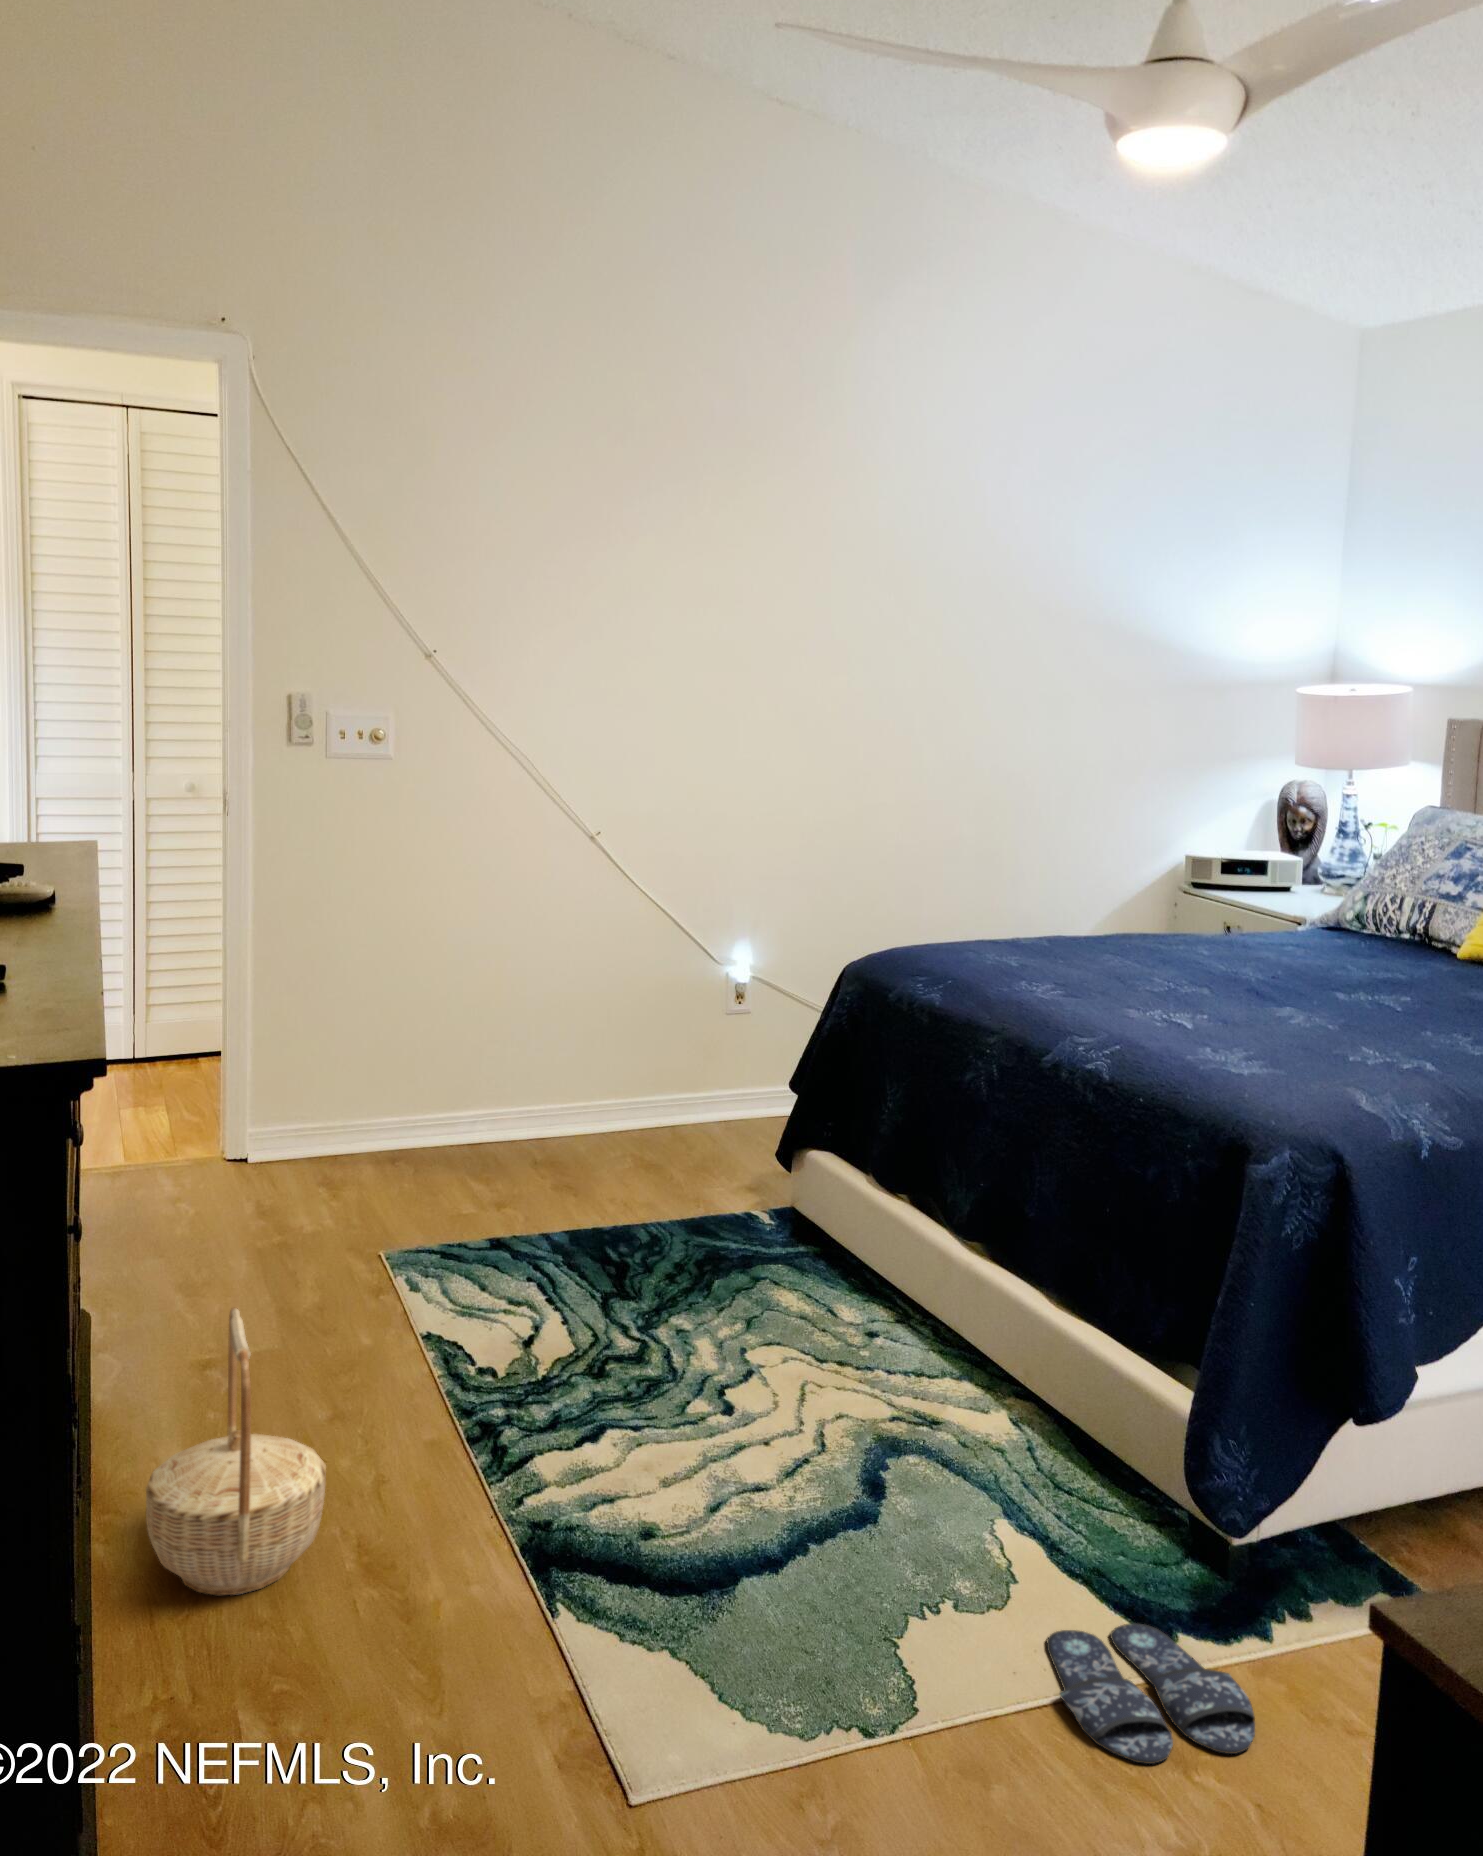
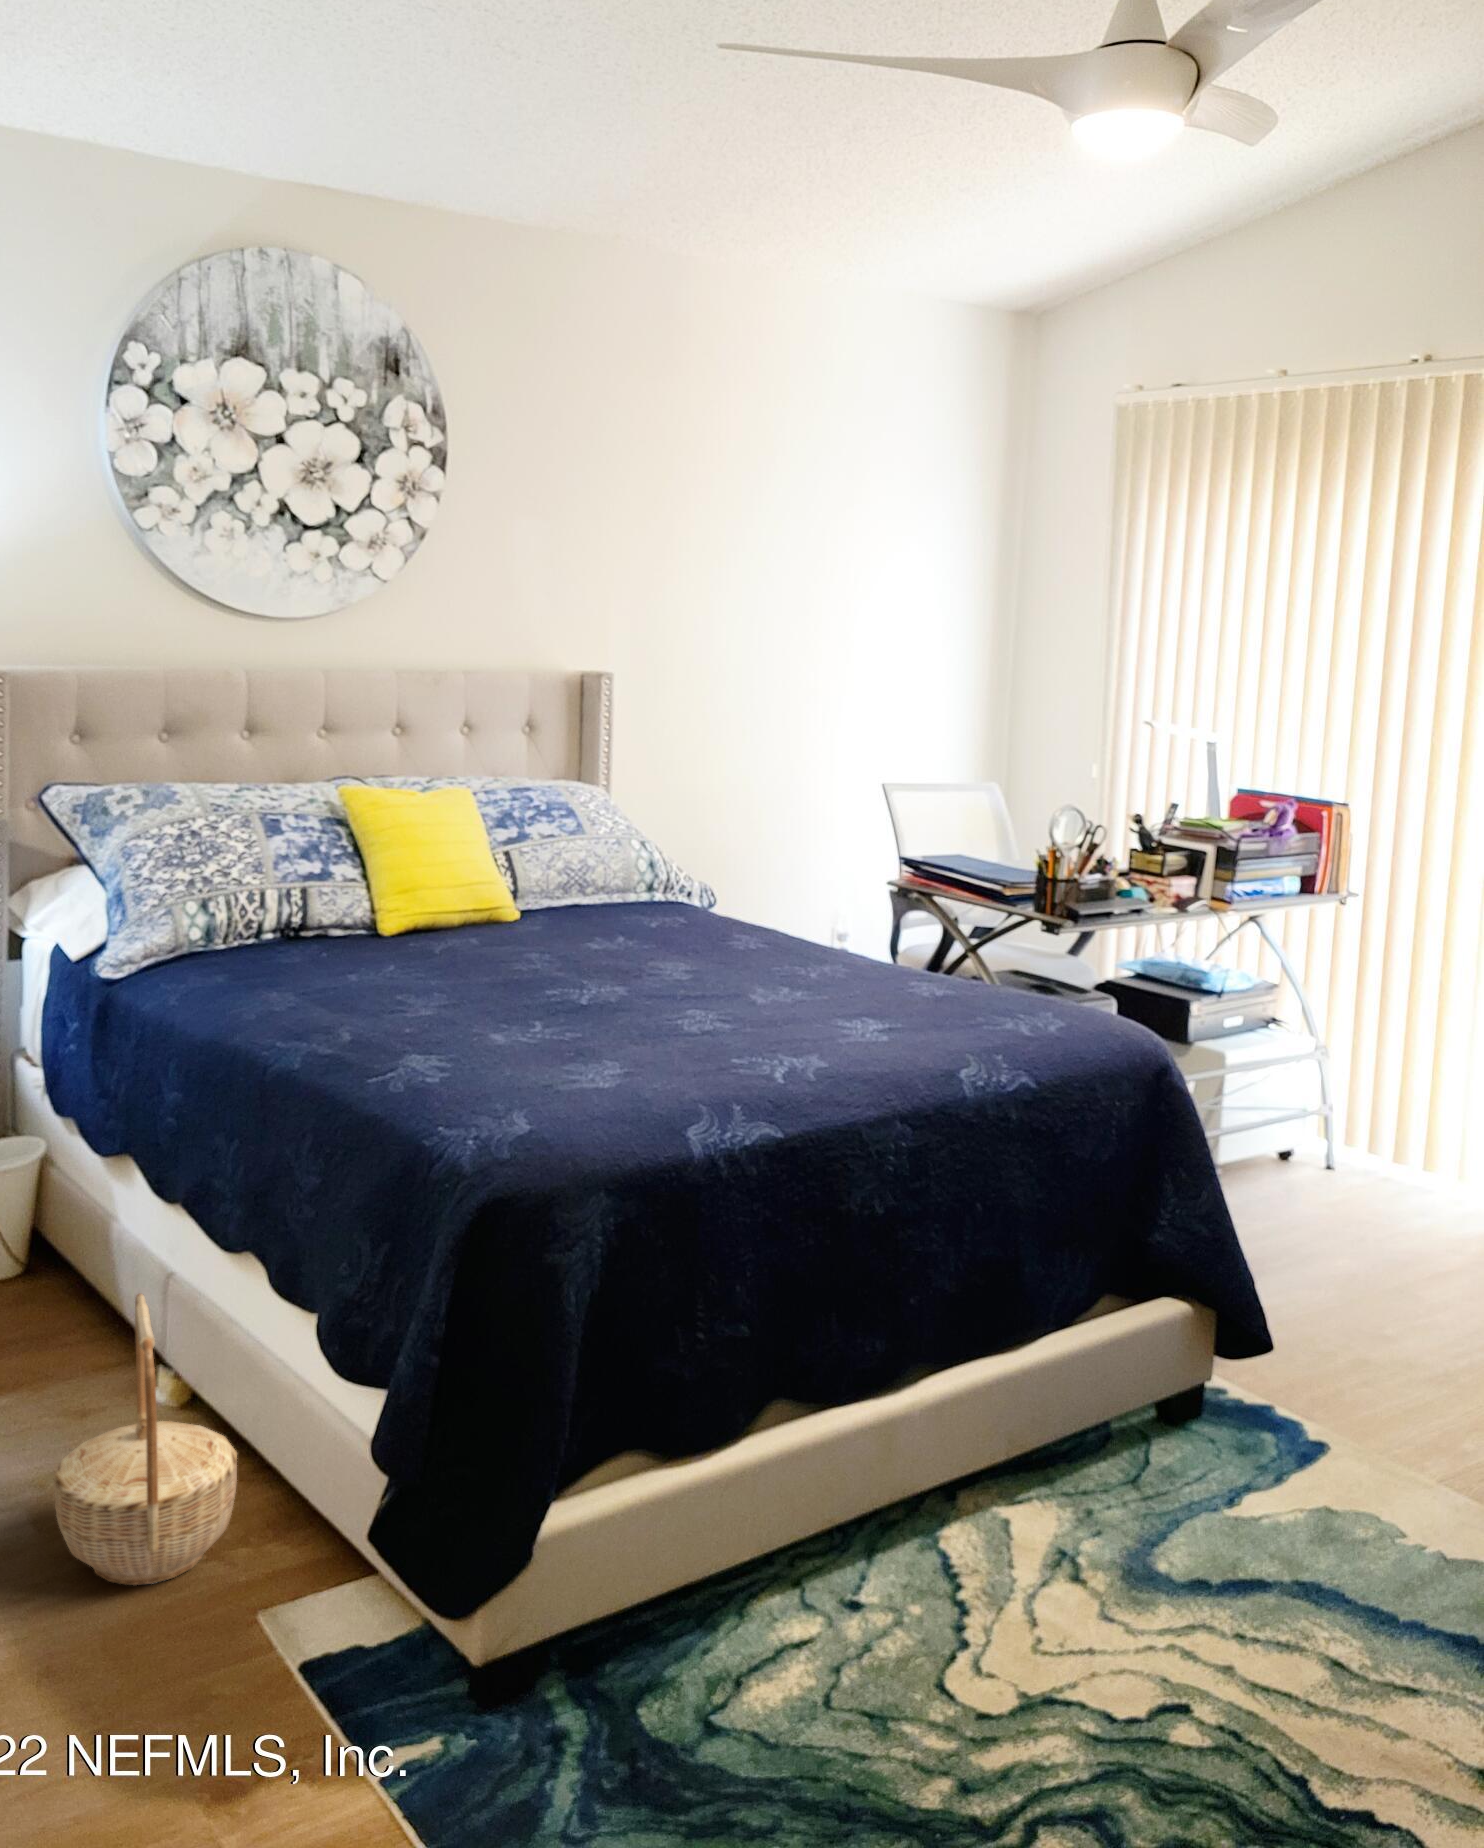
slippers: present [1047,1623,1255,1764] -> none [978,1611,1189,1755]

